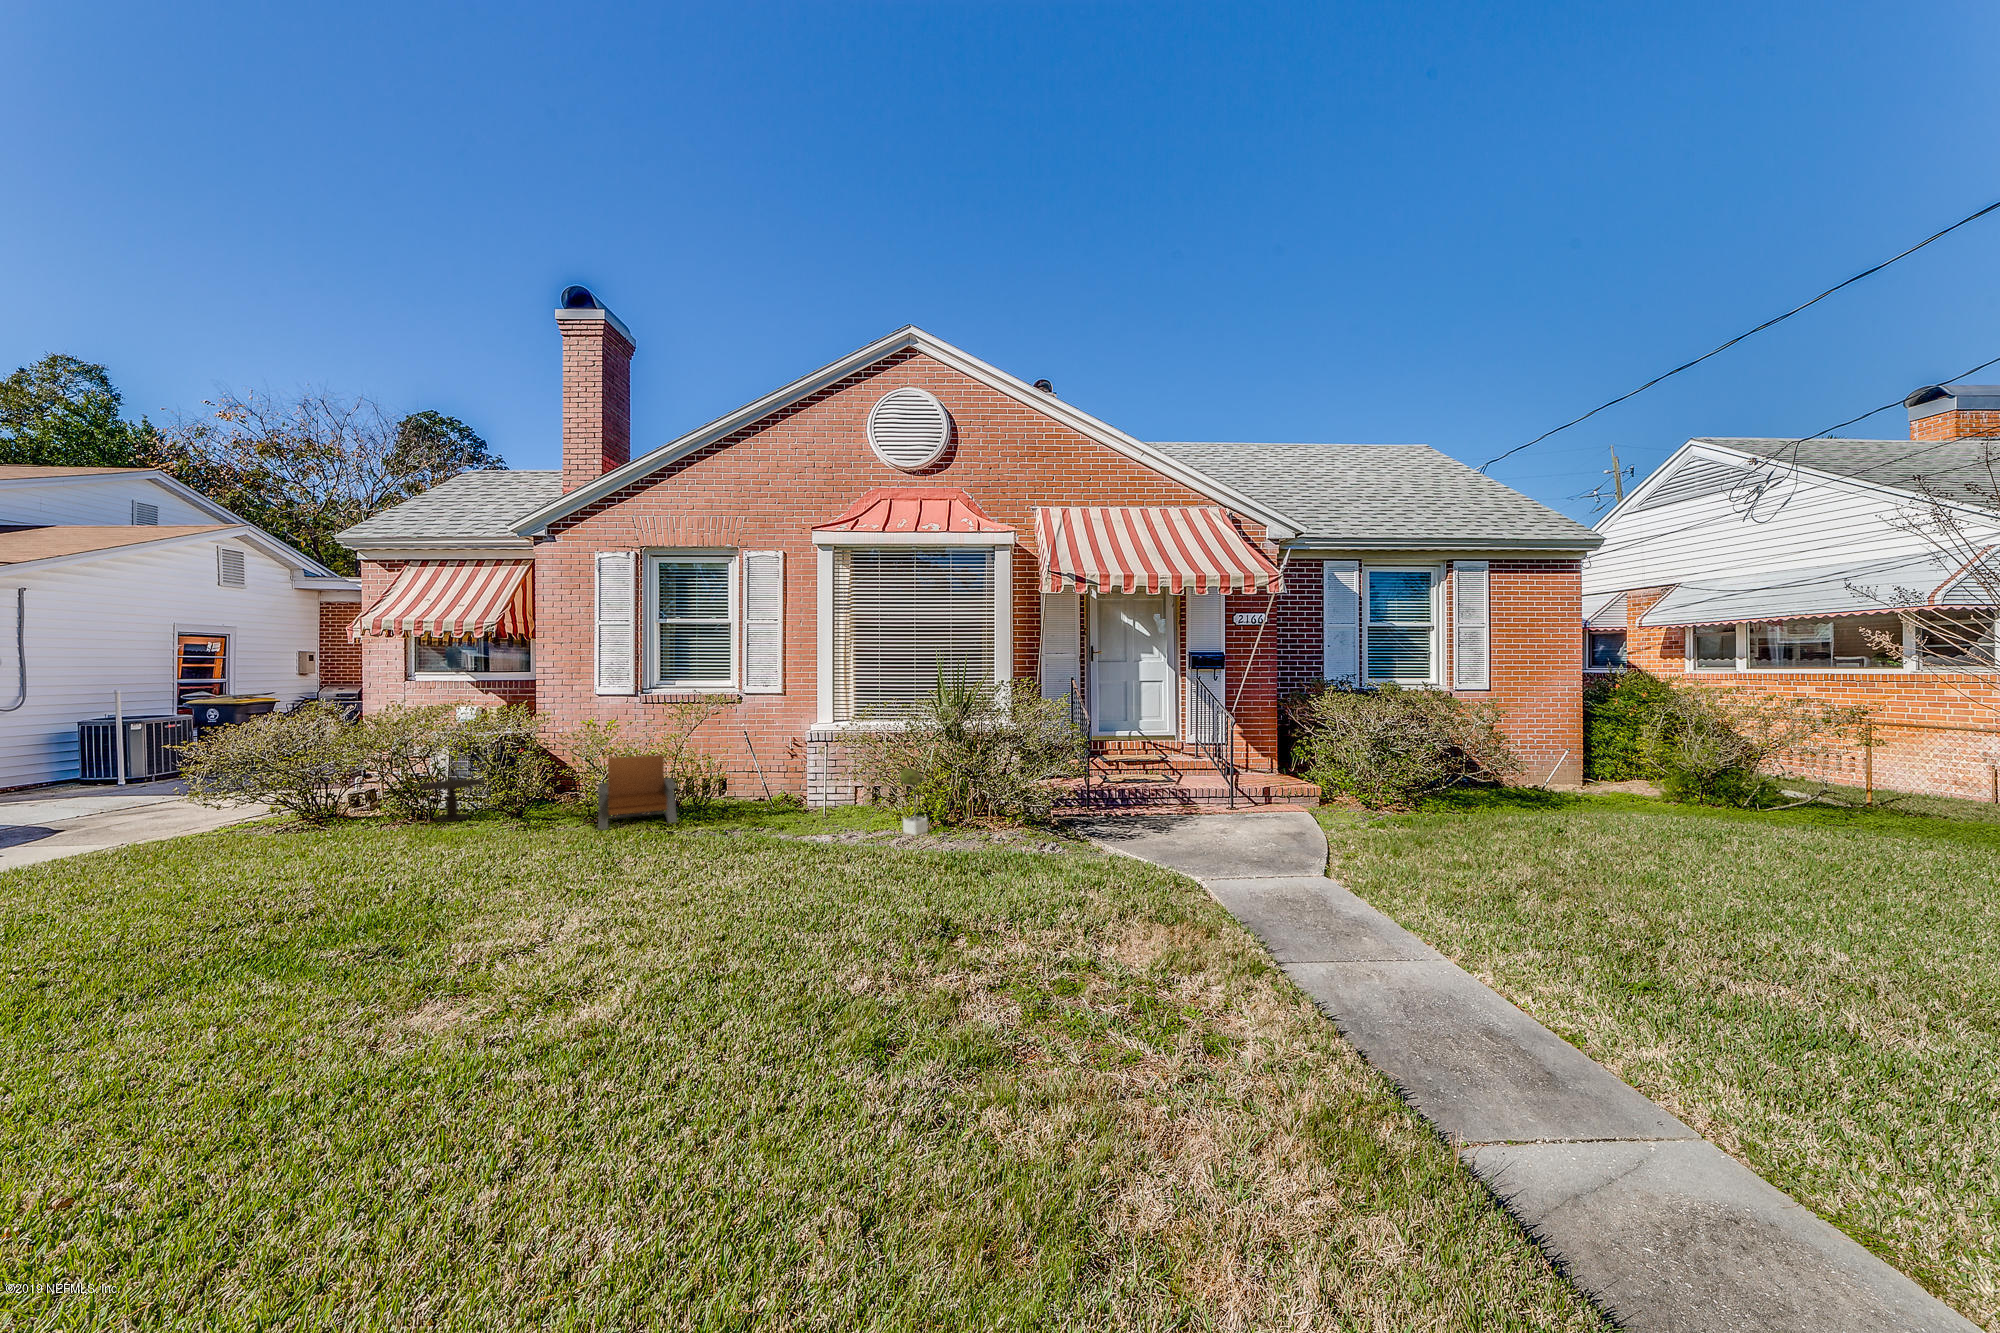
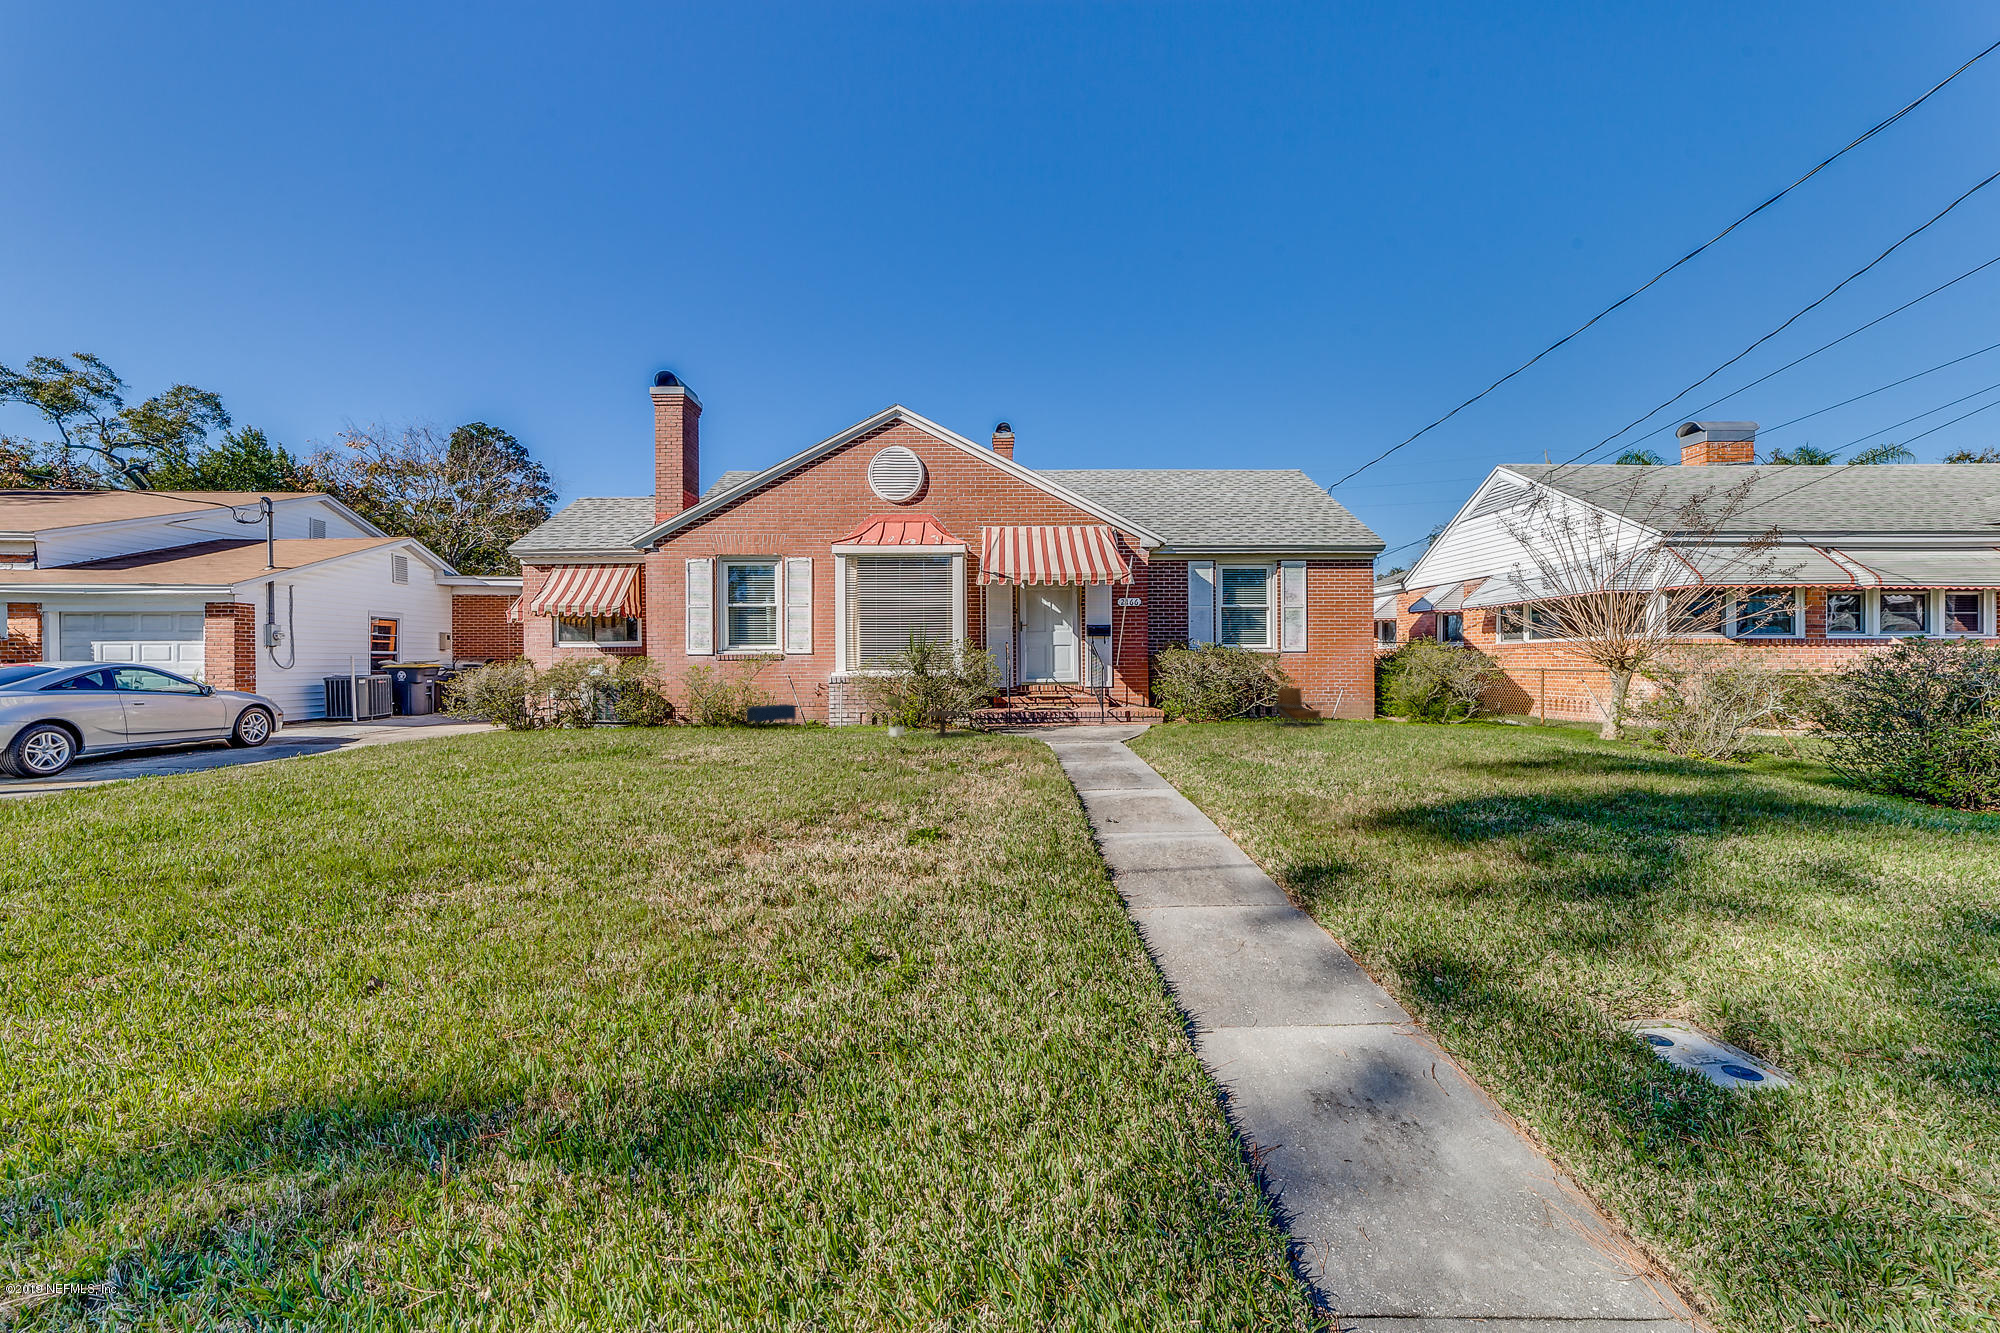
lounge chair: present [598,755,677,830] -> present [1273,688,1323,728]
bench: none [679,770,756,812] -> present [747,704,796,727]
side table: present [418,779,484,822] -> present [926,711,960,738]

